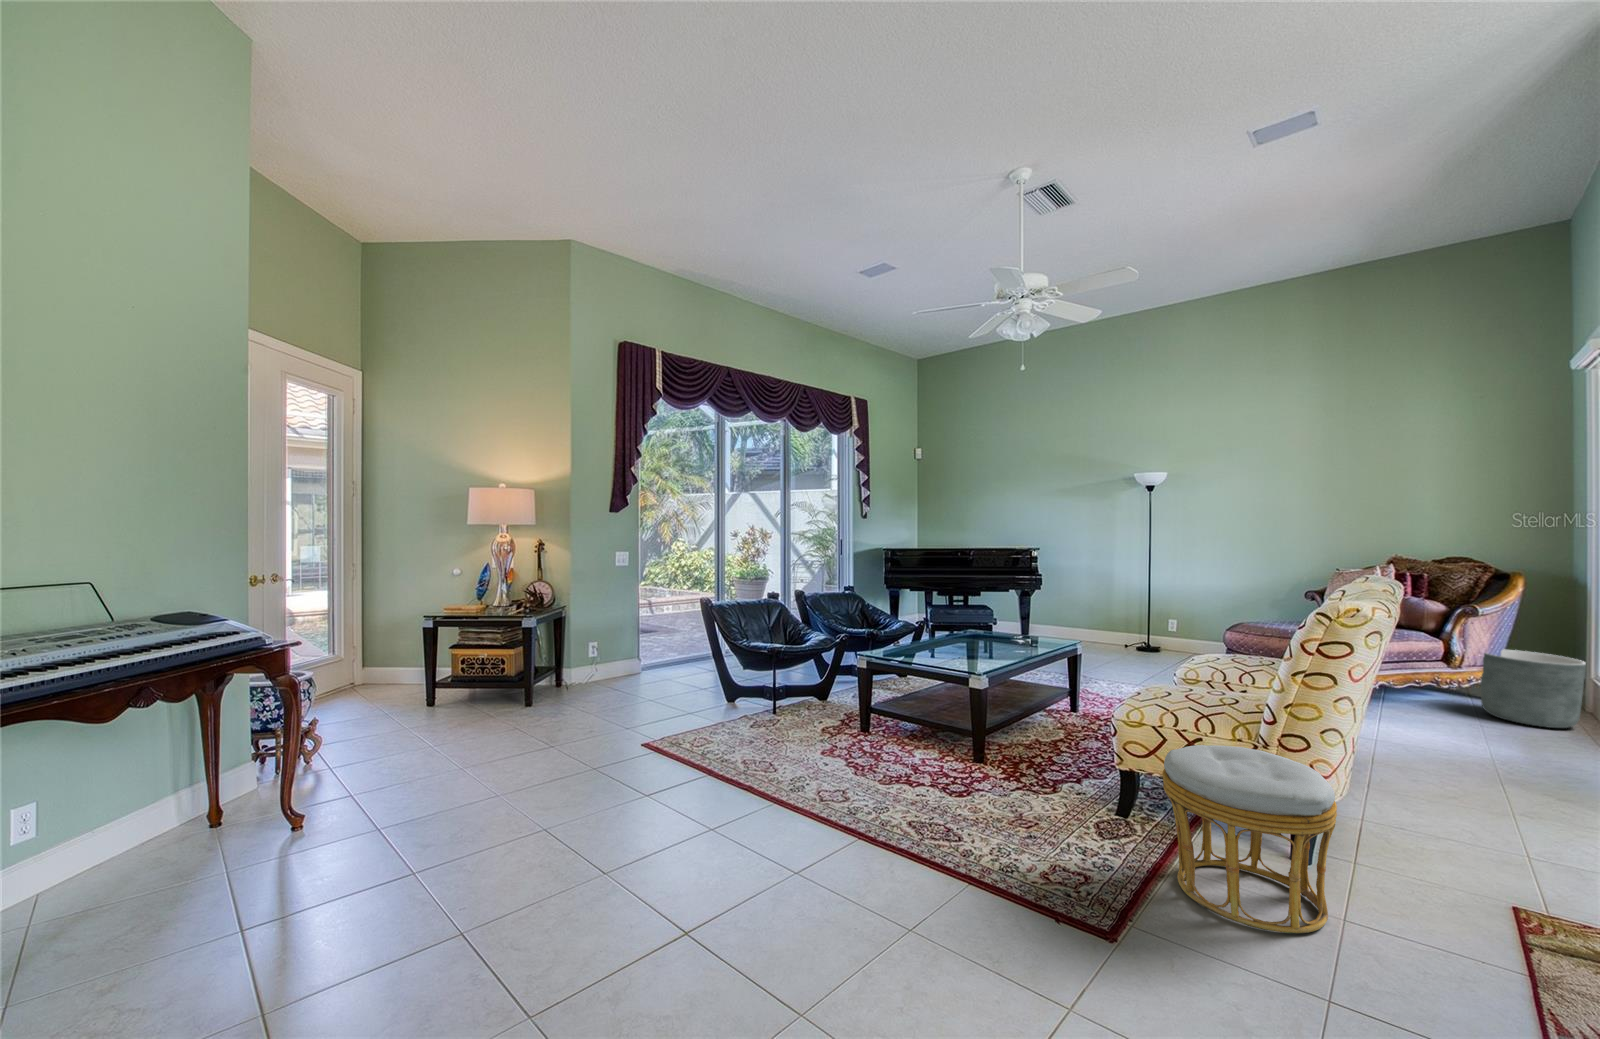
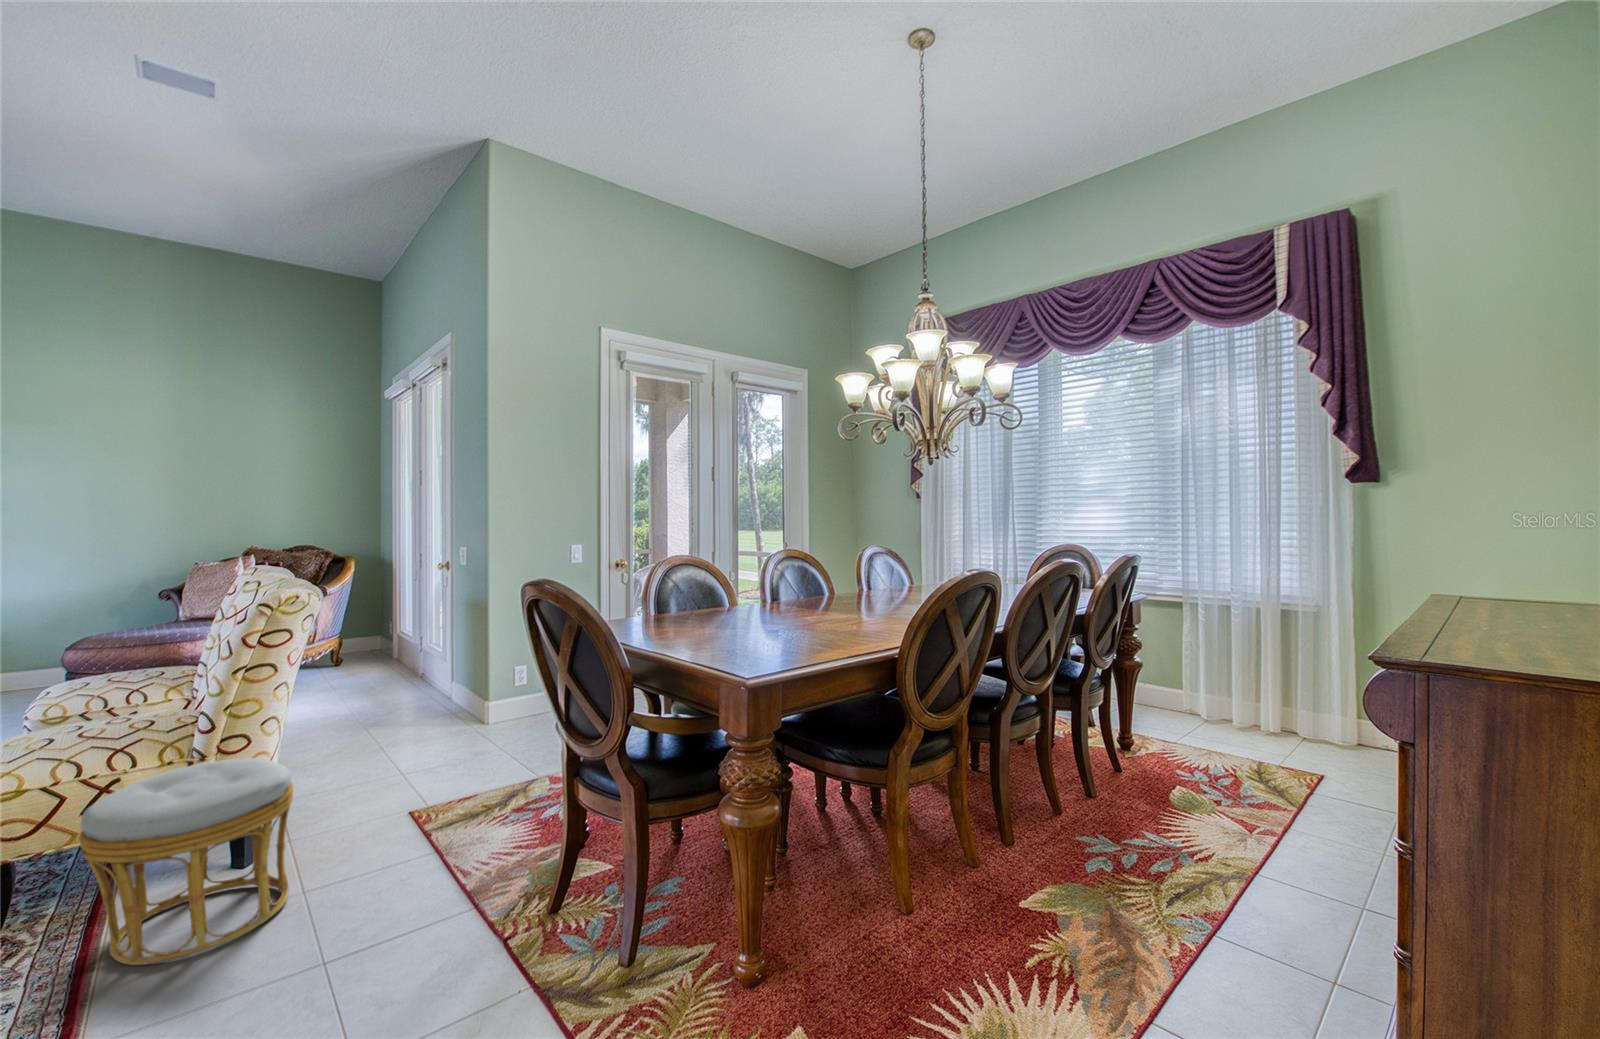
planter: present [1481,650,1586,728] -> none [327,615,394,673]

